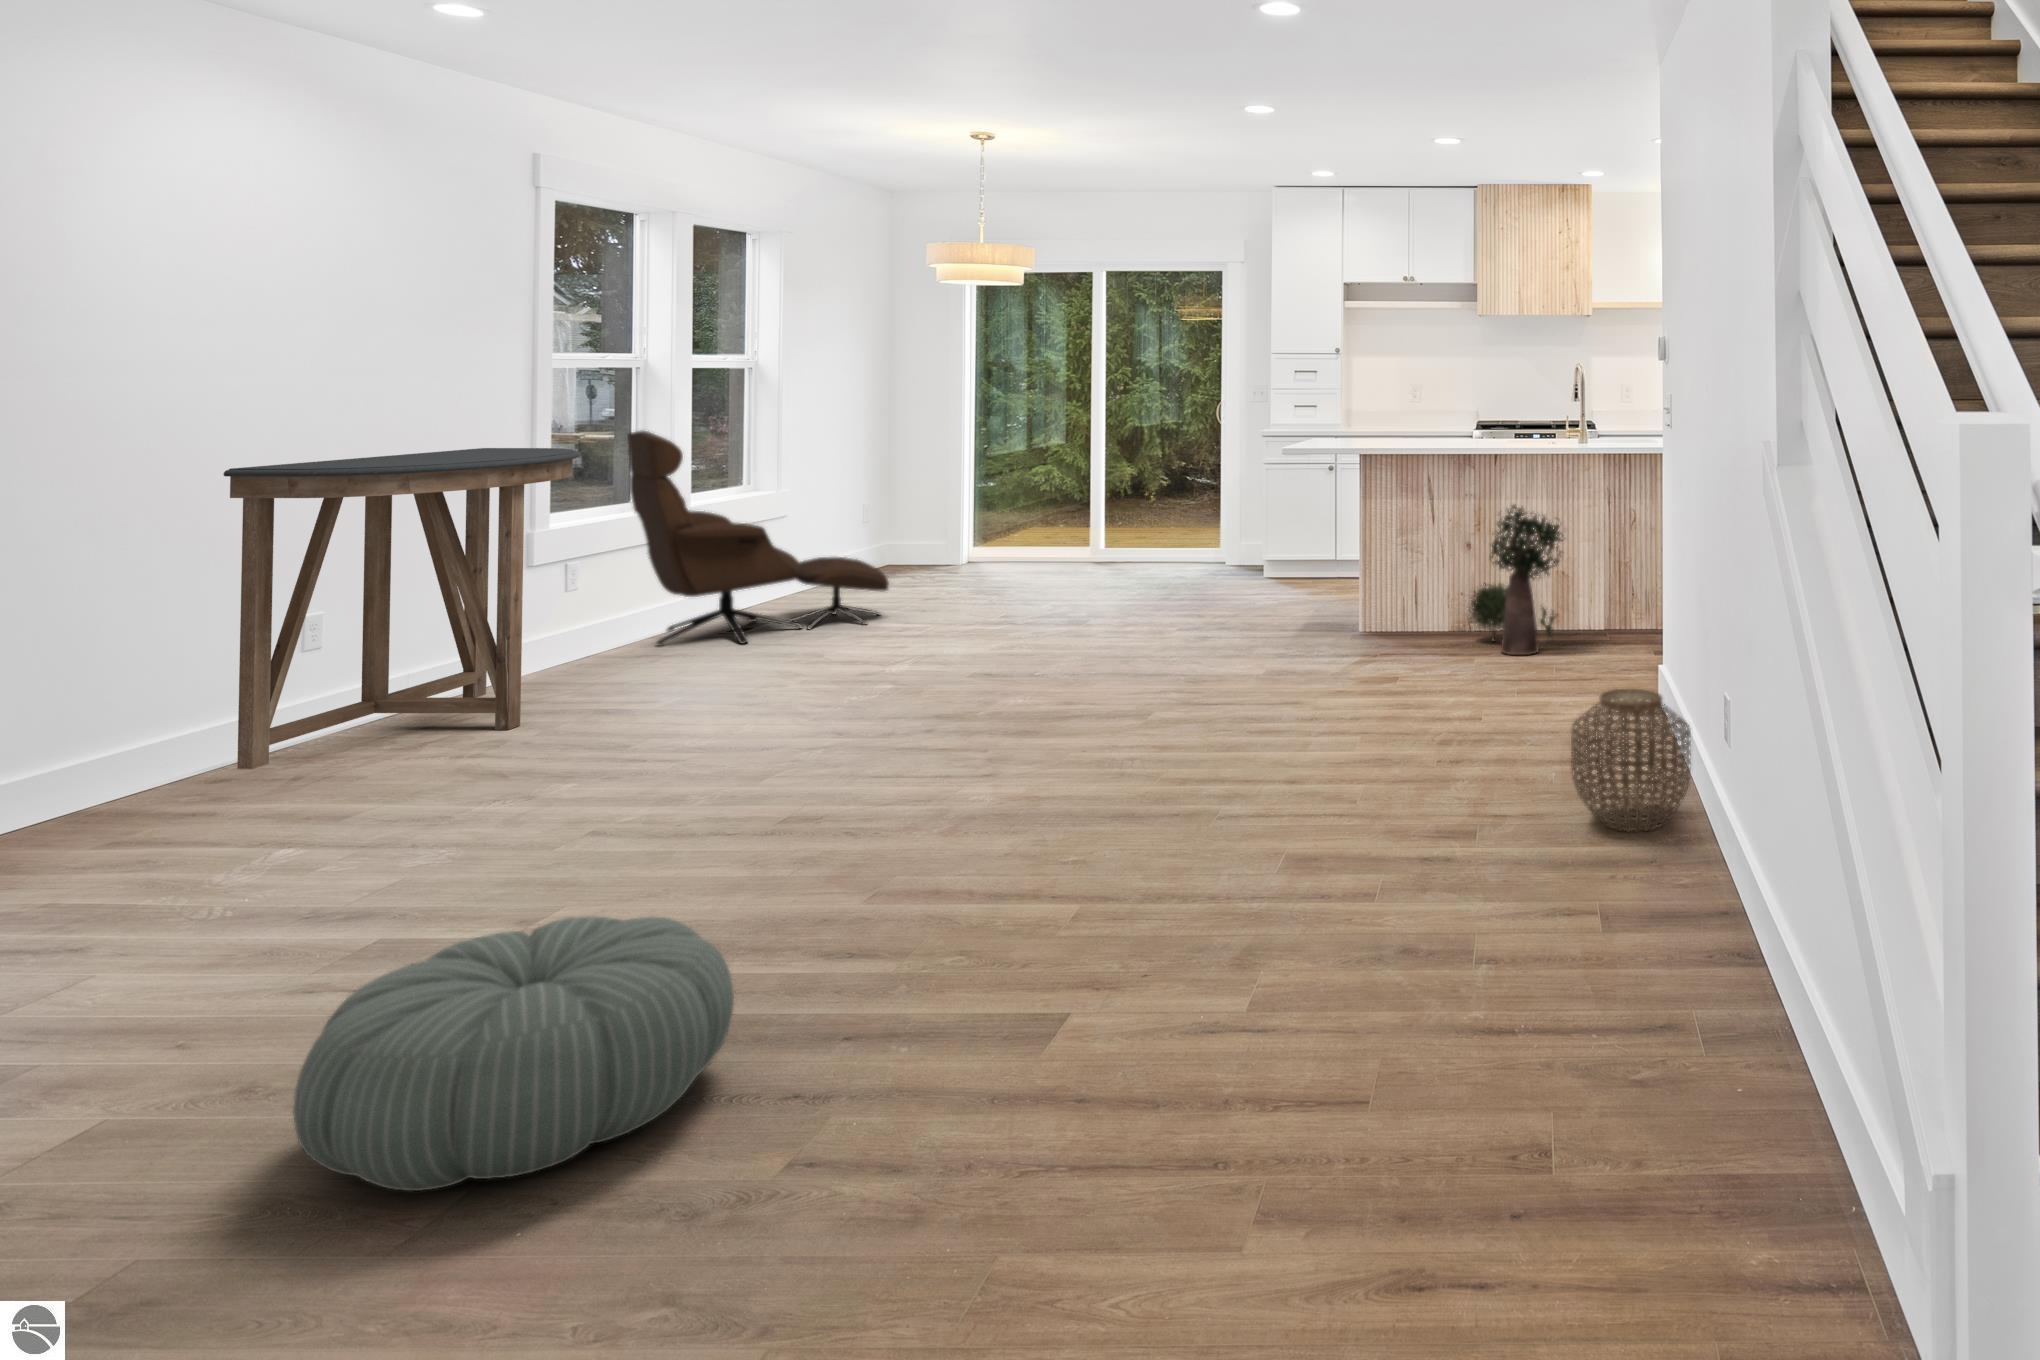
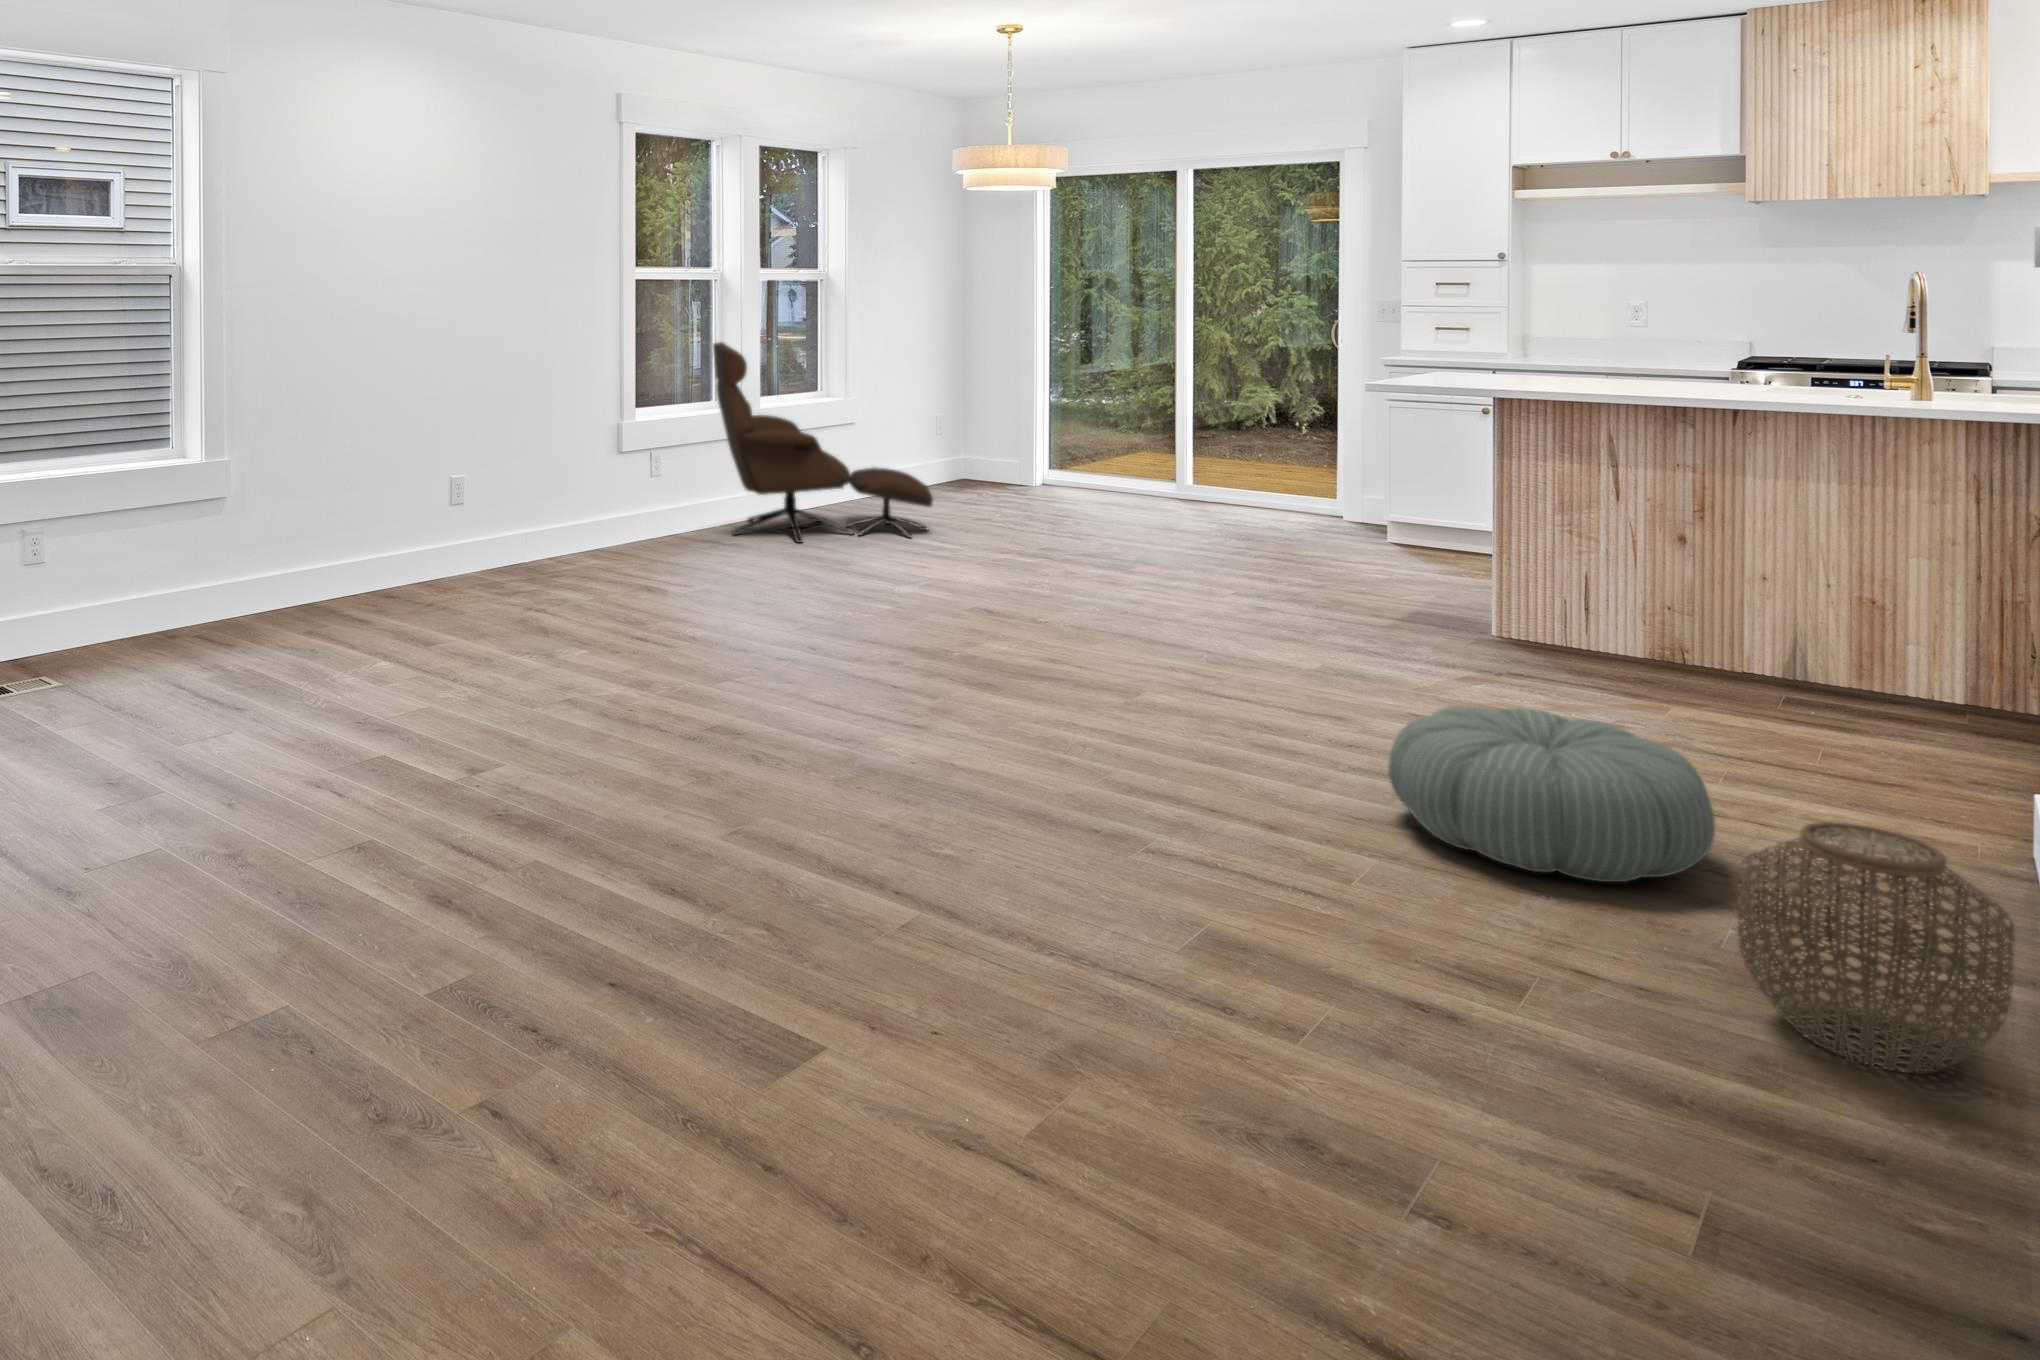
console table: present [223,448,580,769] -> none [417,356,652,595]
potted plant: present [1467,505,1562,655] -> none [1665,486,1866,715]
pouf: present [293,916,734,1191] -> present [1388,707,1715,882]

